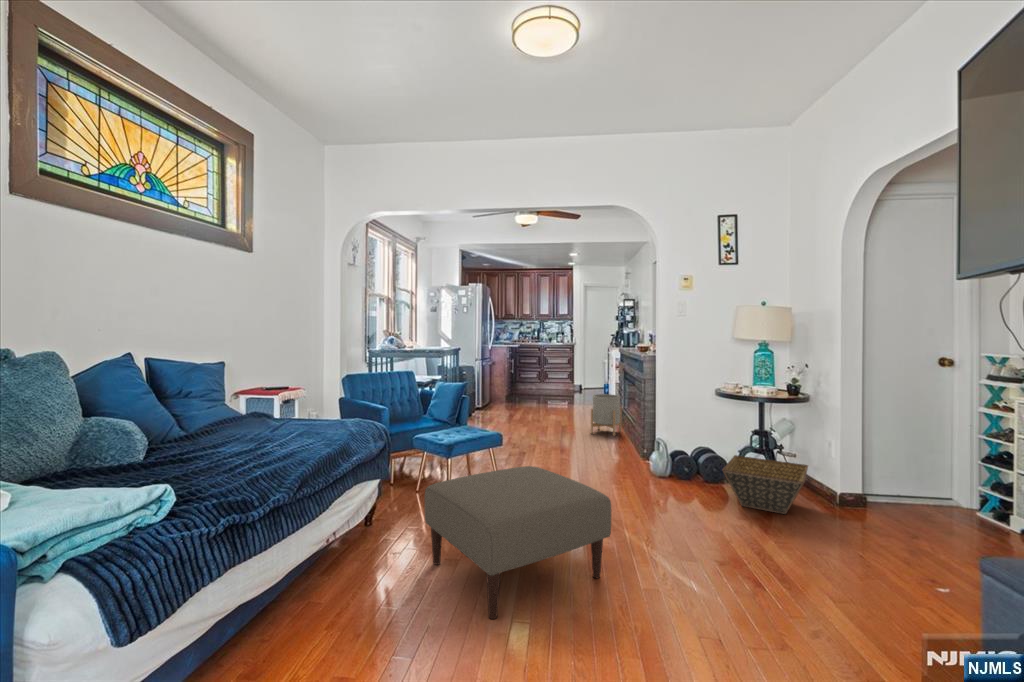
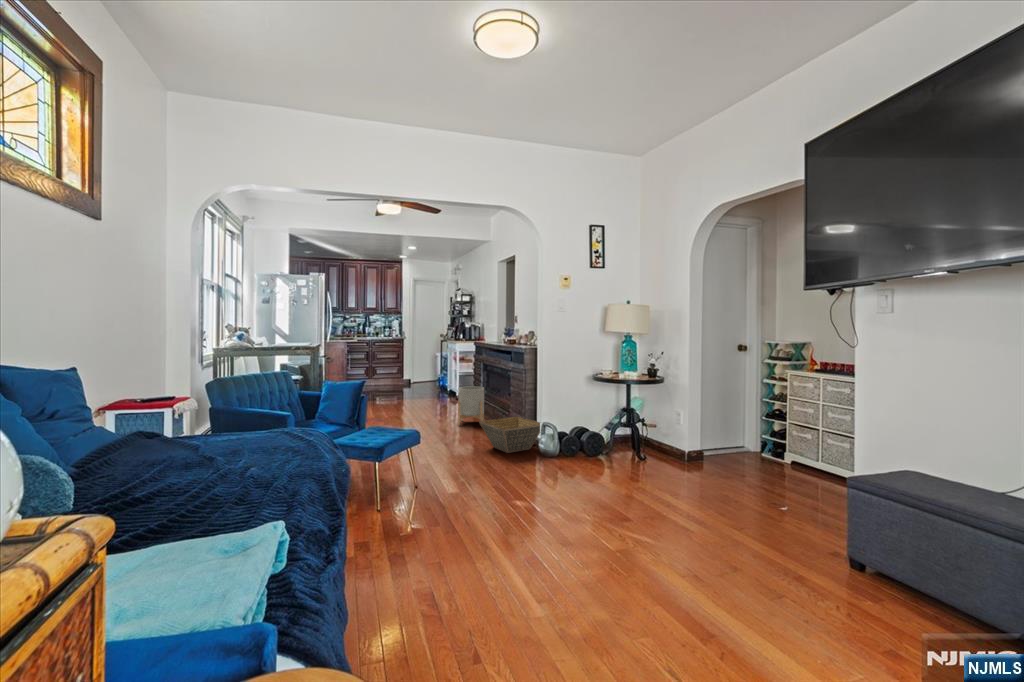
basket: present [722,455,808,515] -> present [479,416,540,453]
ottoman: present [424,466,611,619] -> none [419,459,594,604]

